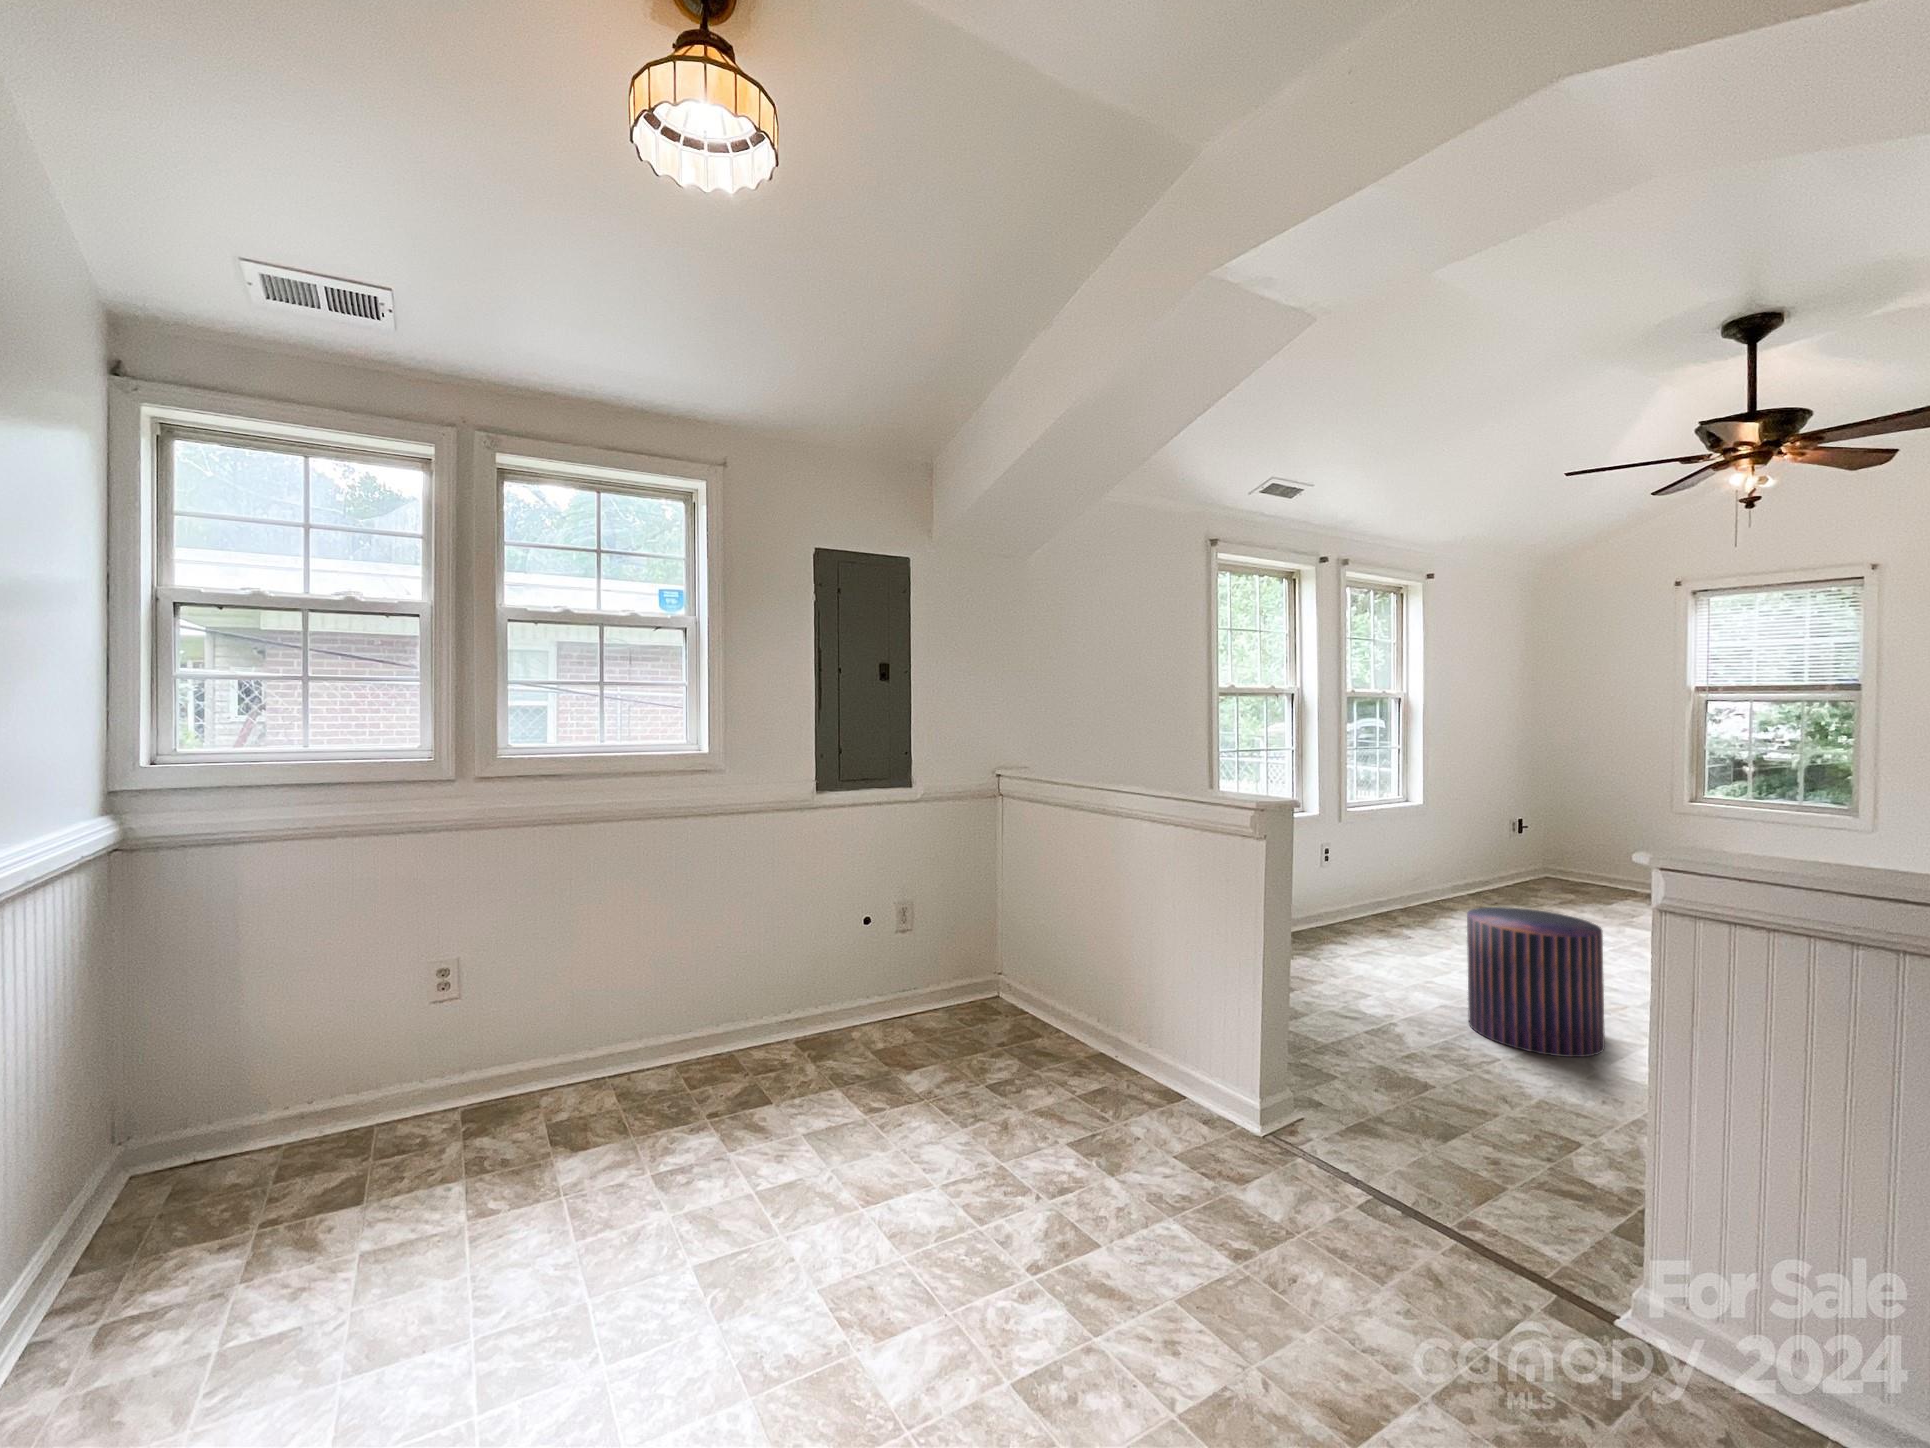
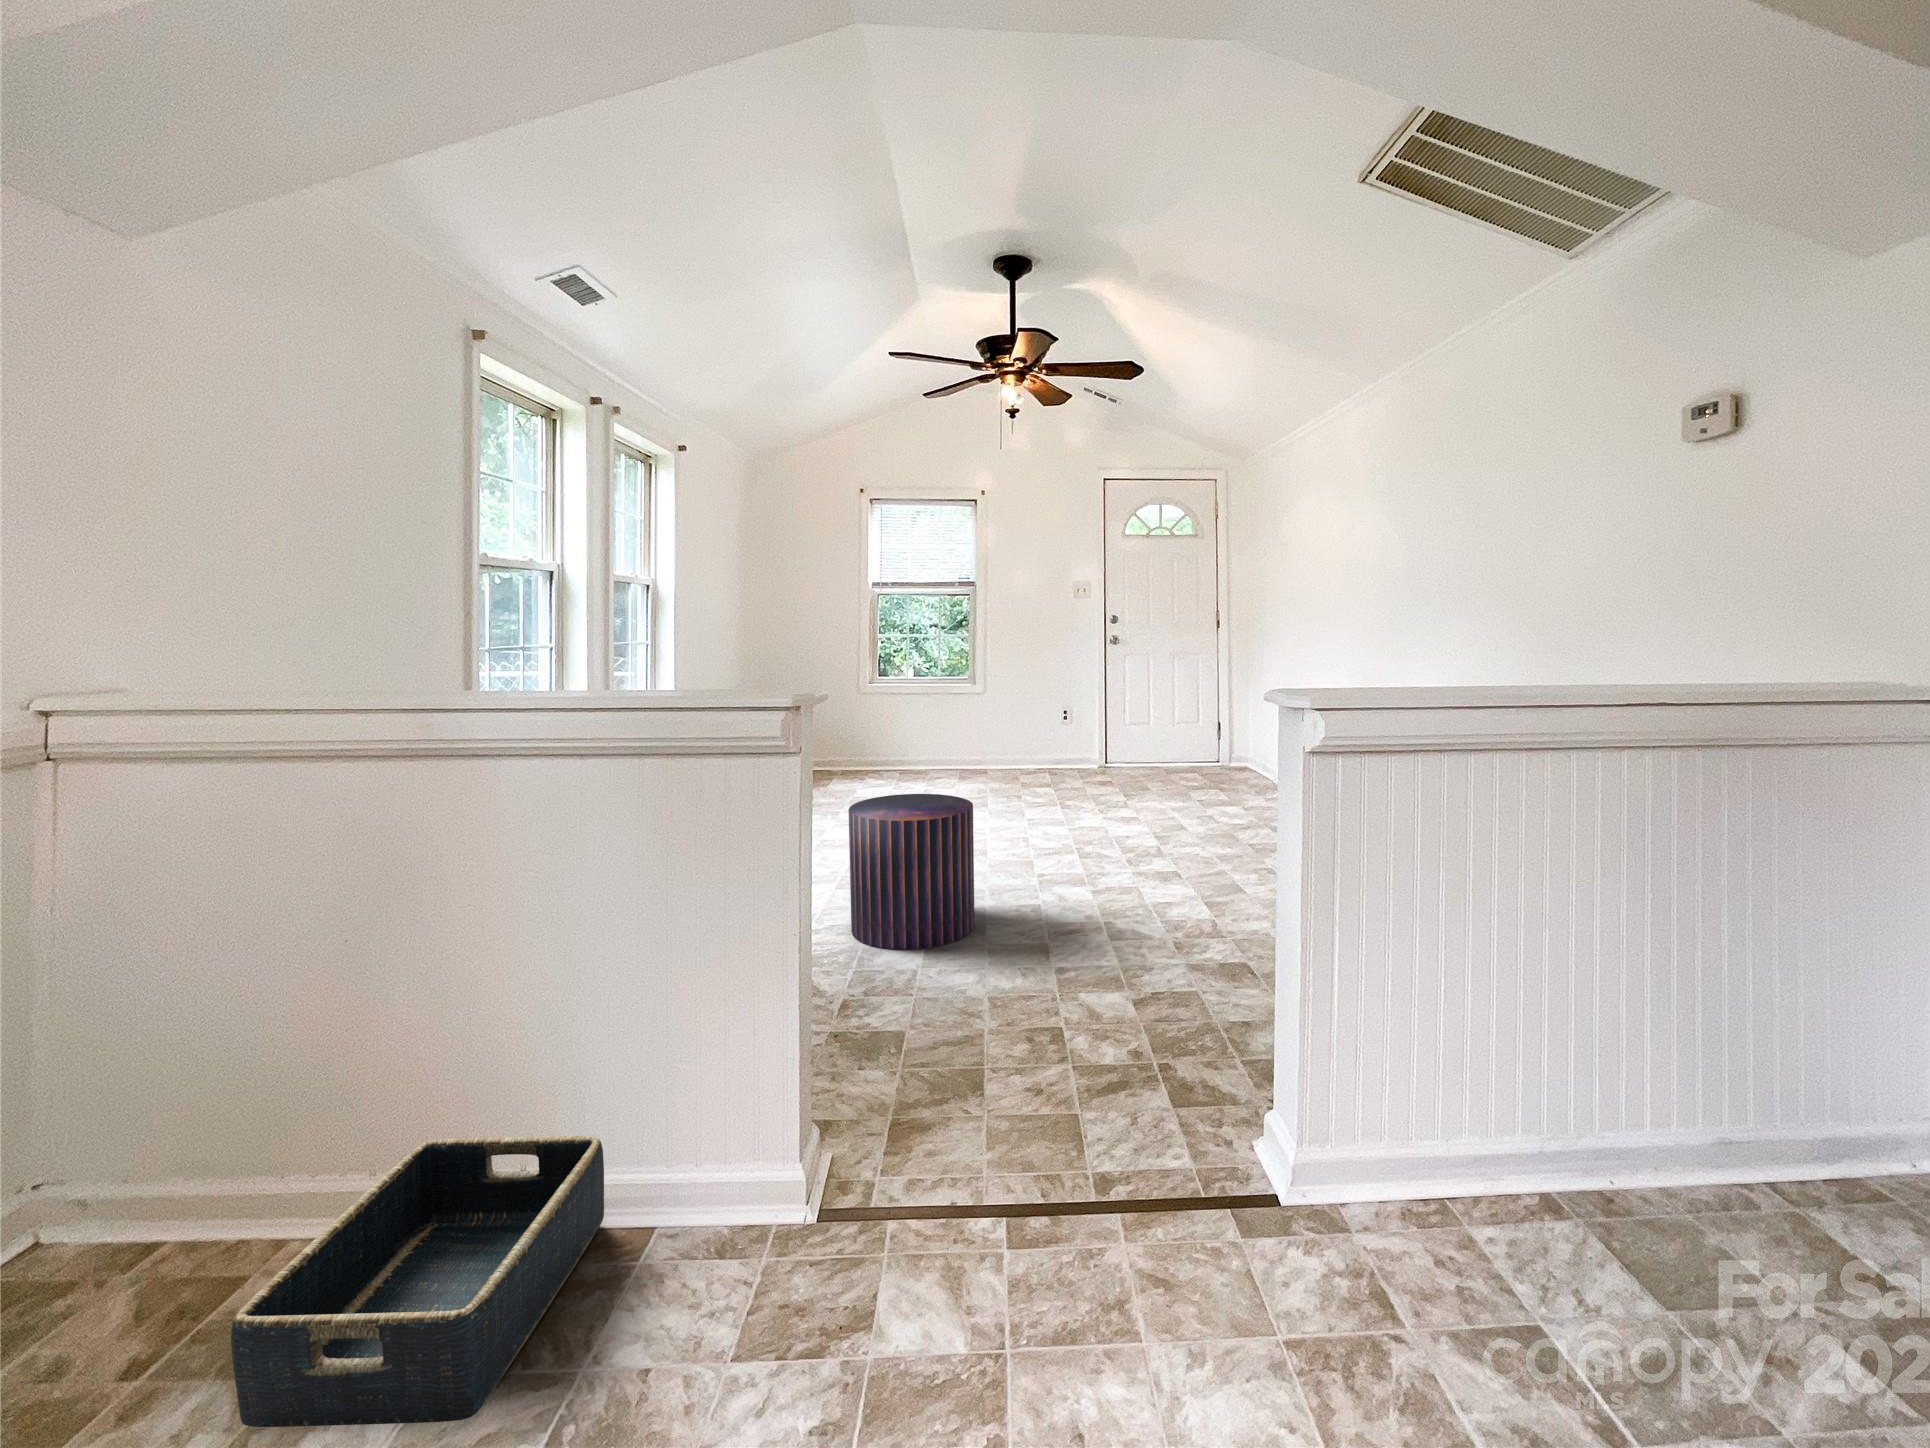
basket: none [1014,1006,1170,1112] -> present [231,1136,604,1427]

